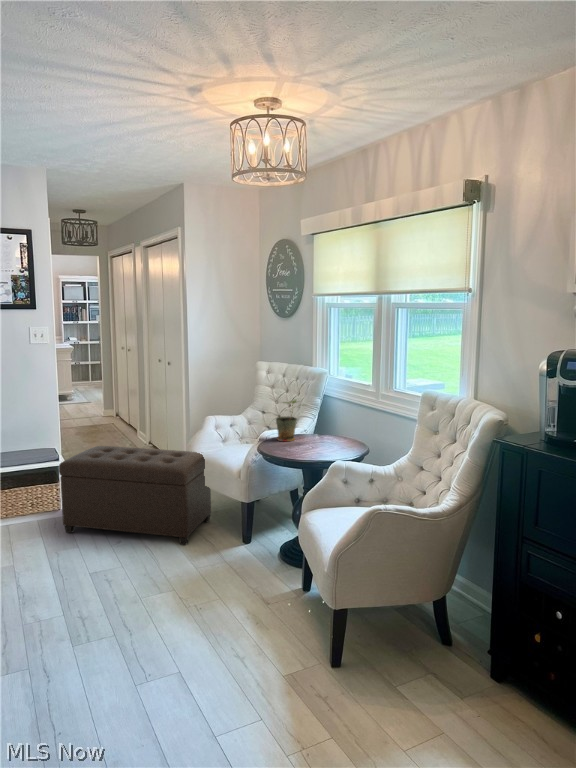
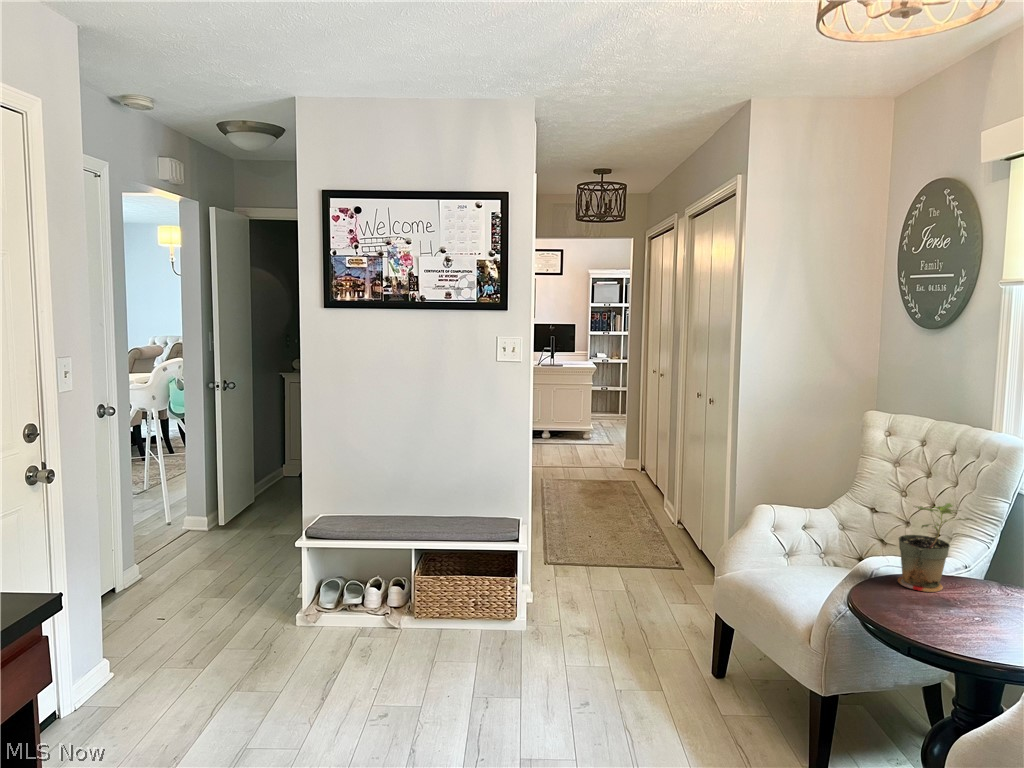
ottoman: present [59,446,211,545] -> none [508,528,760,744]

